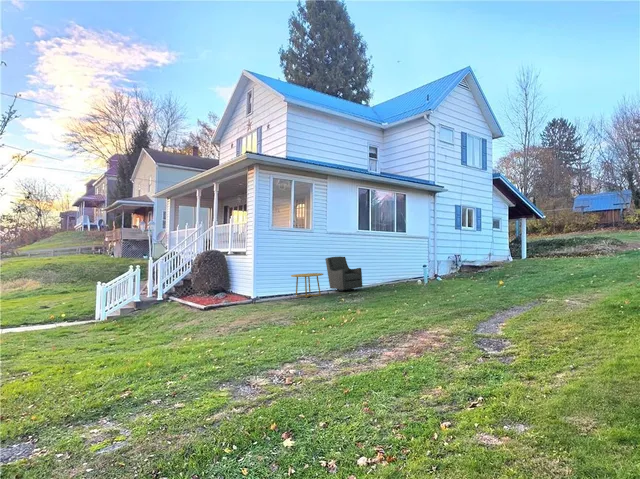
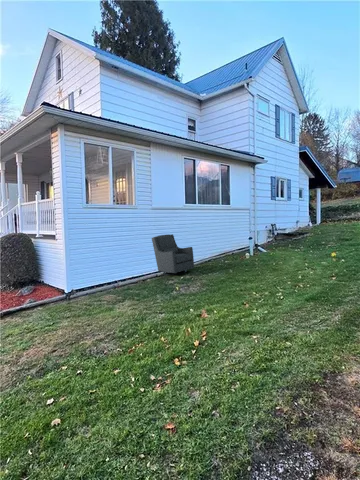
round table: present [291,273,323,298] -> none [112,256,151,288]

